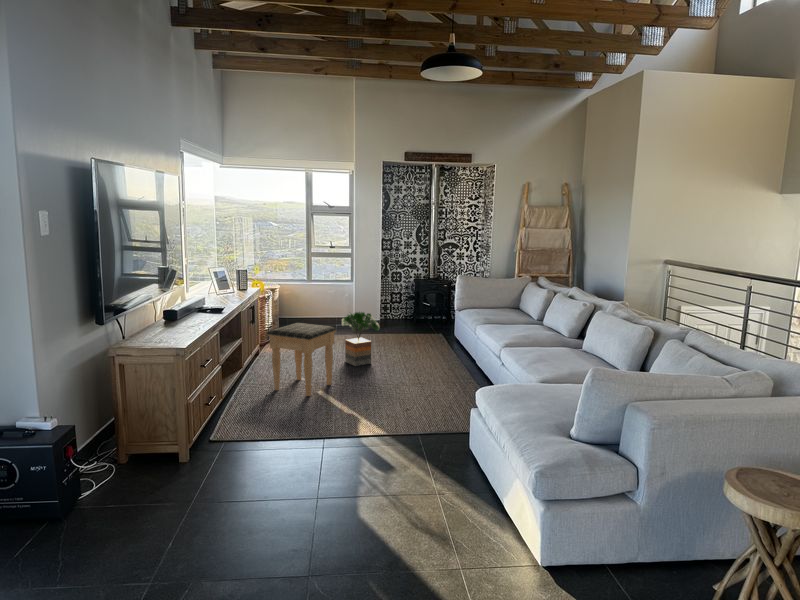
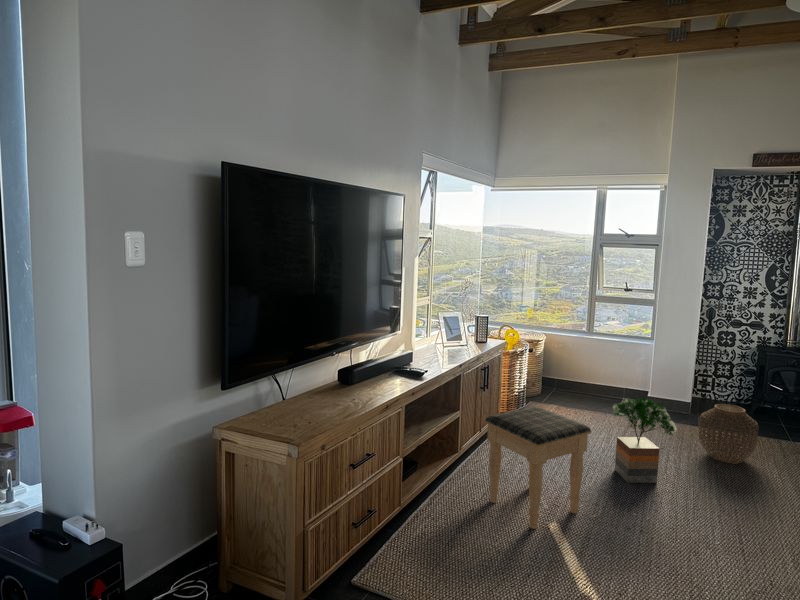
woven basket: none [389,313,420,348] -> present [699,404,759,464]

